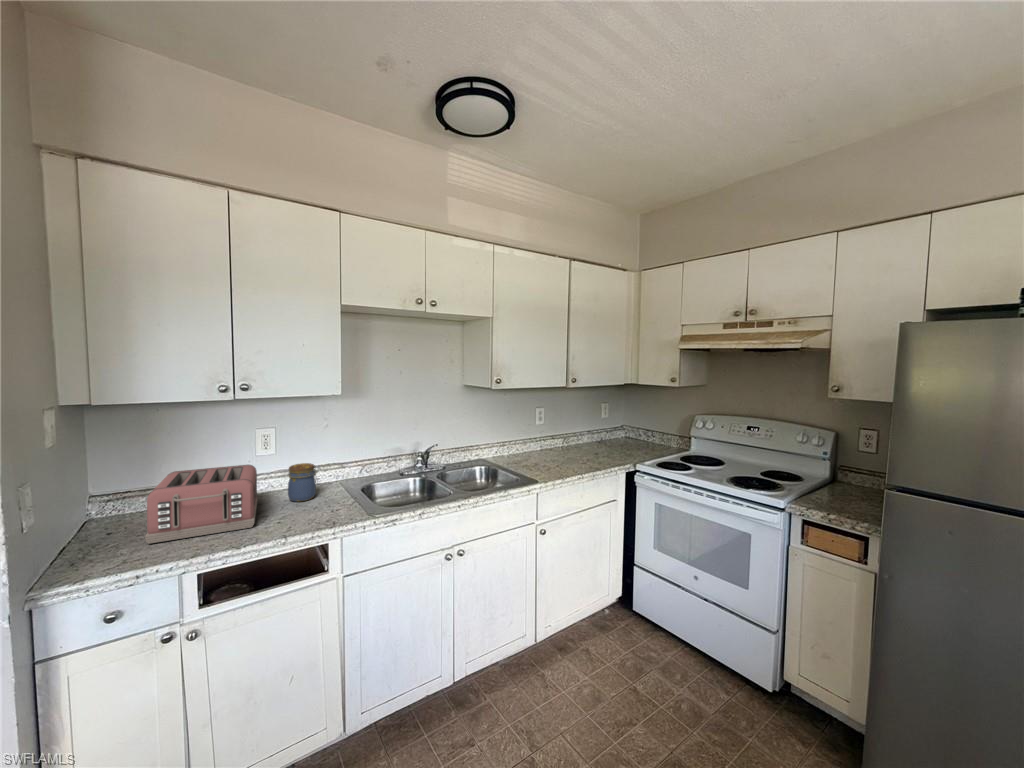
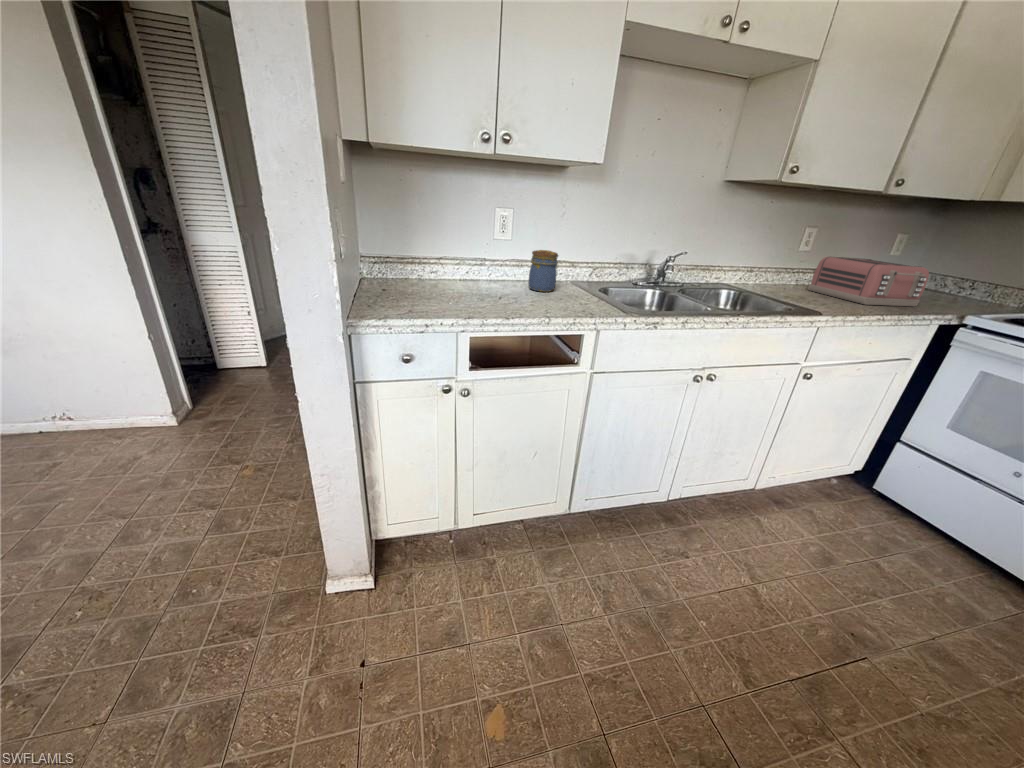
toaster: present [145,465,258,543] -> present [808,257,929,306]

